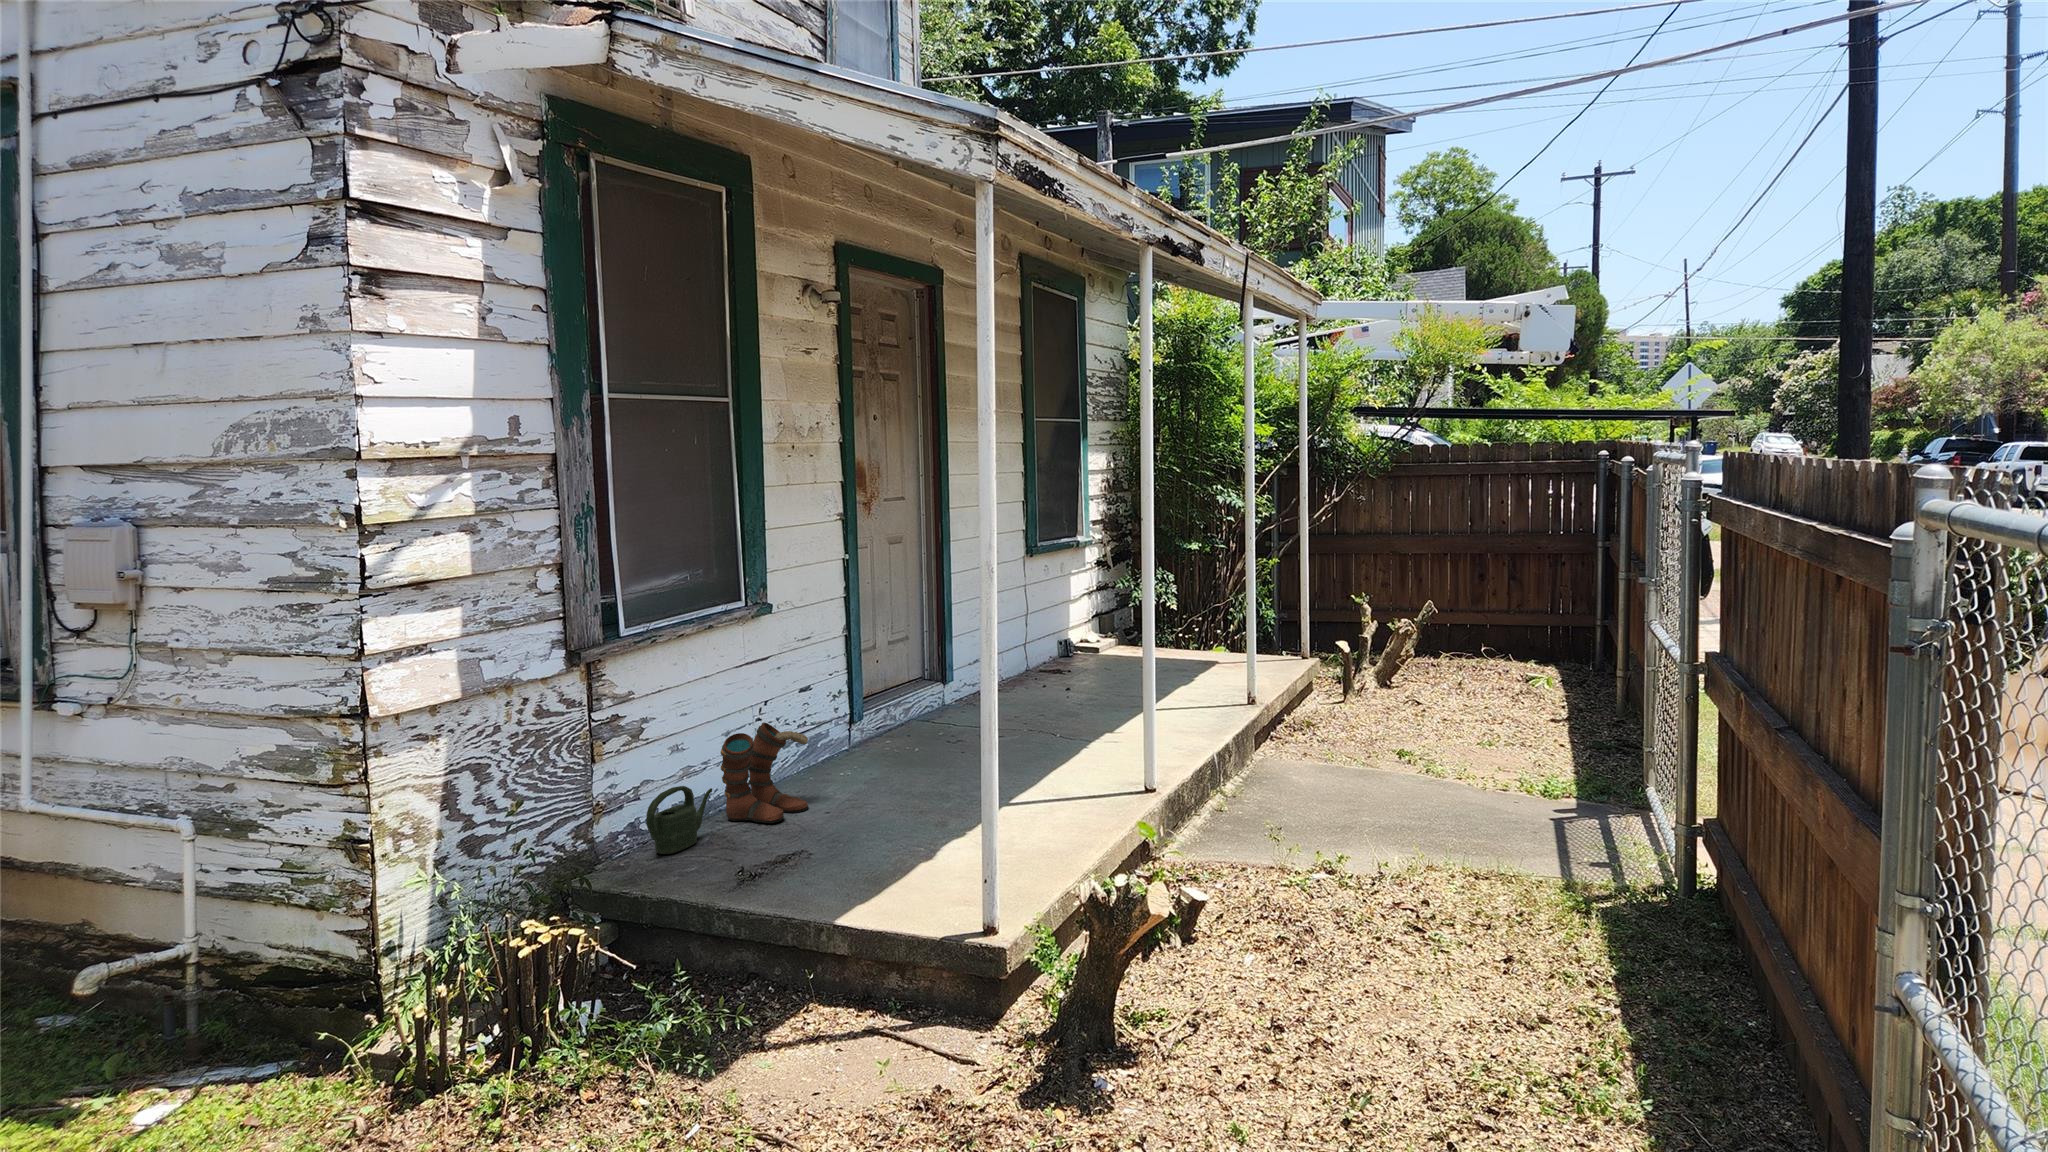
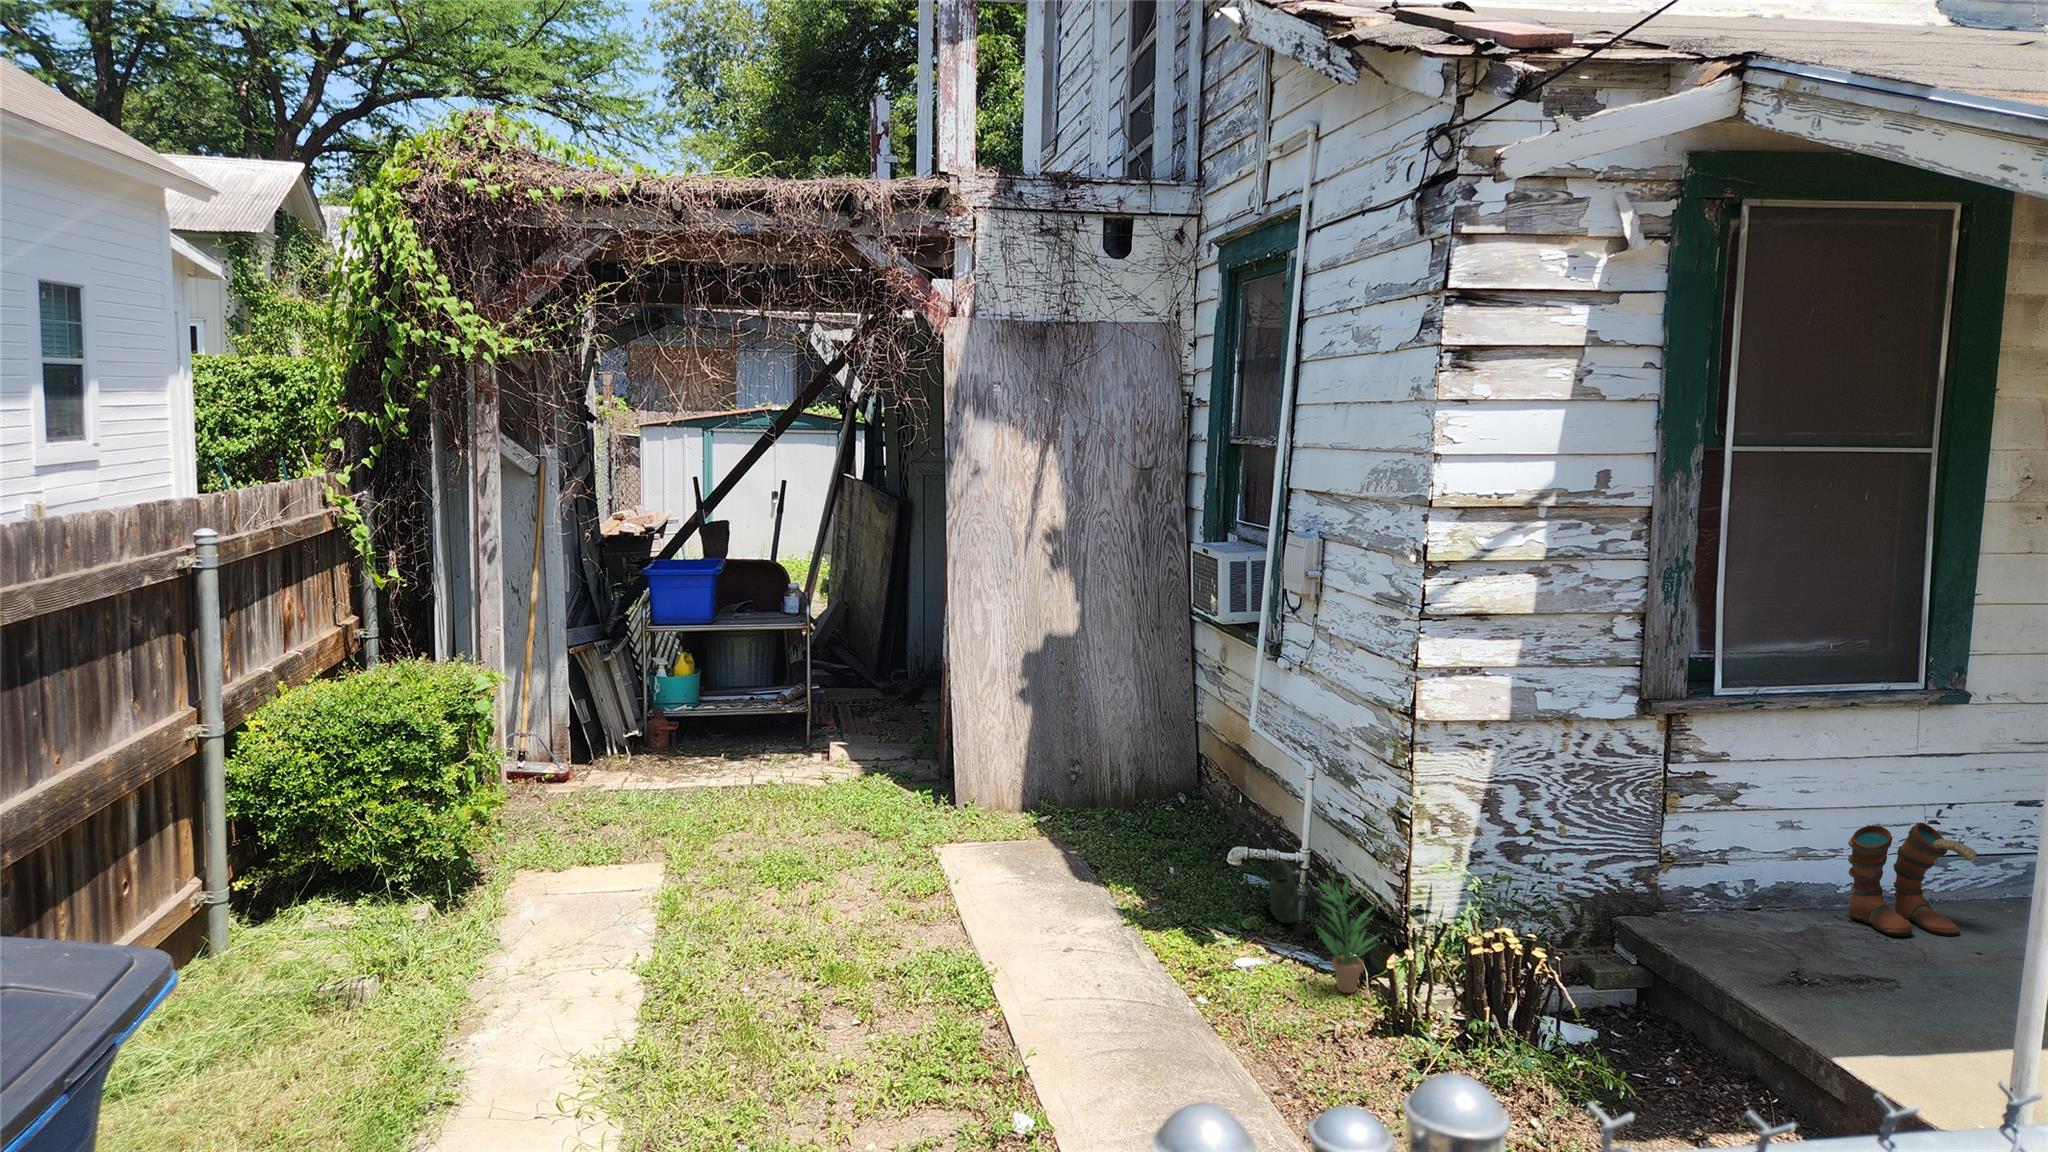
watering can: present [646,786,712,854] -> present [1270,861,1300,923]
potted plant: none [247,937,345,1082] -> present [1316,876,1378,993]

